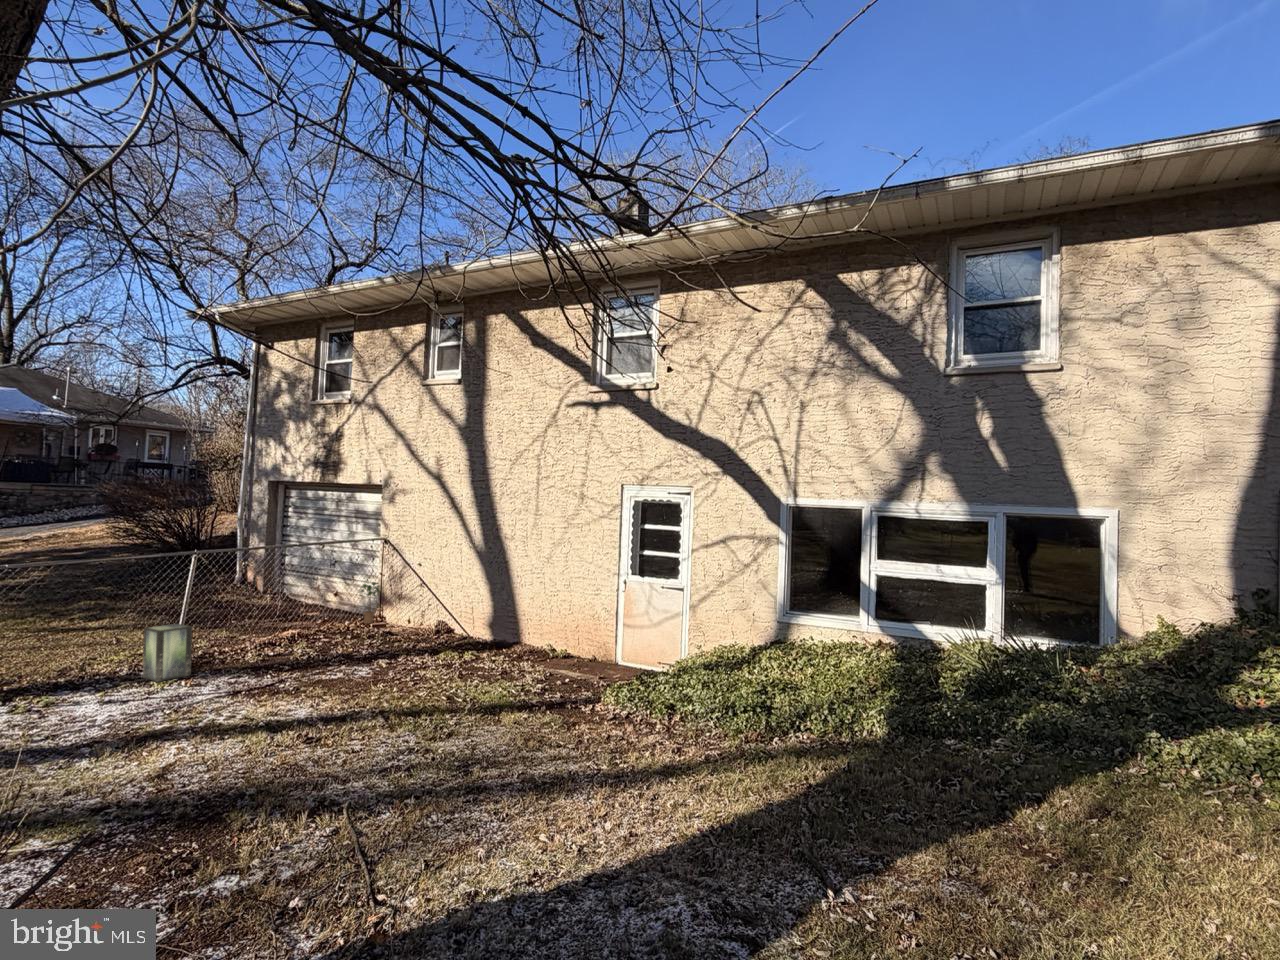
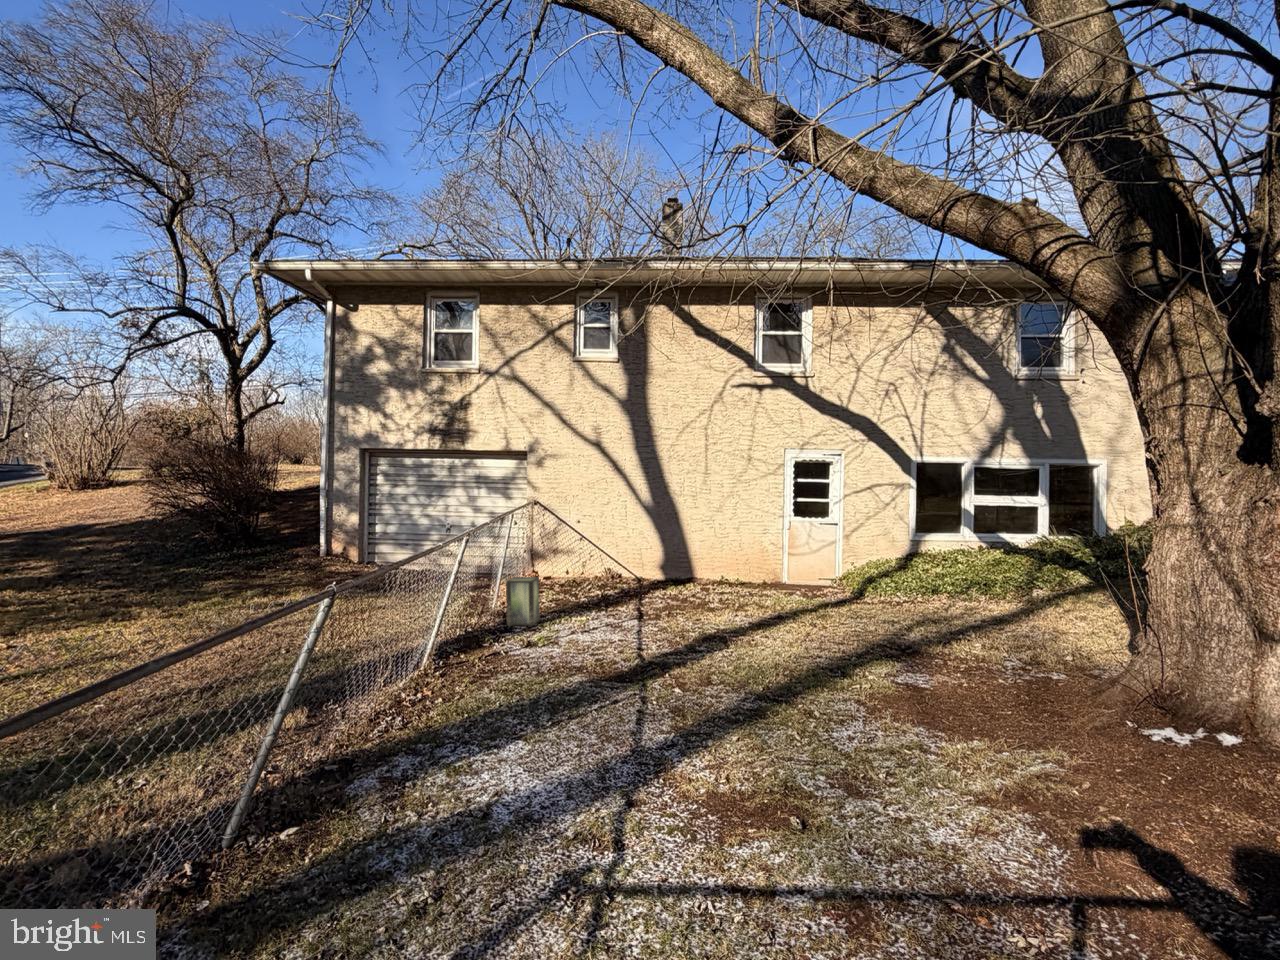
potted plant: present [360,582,380,623] -> none [518,541,543,580]

